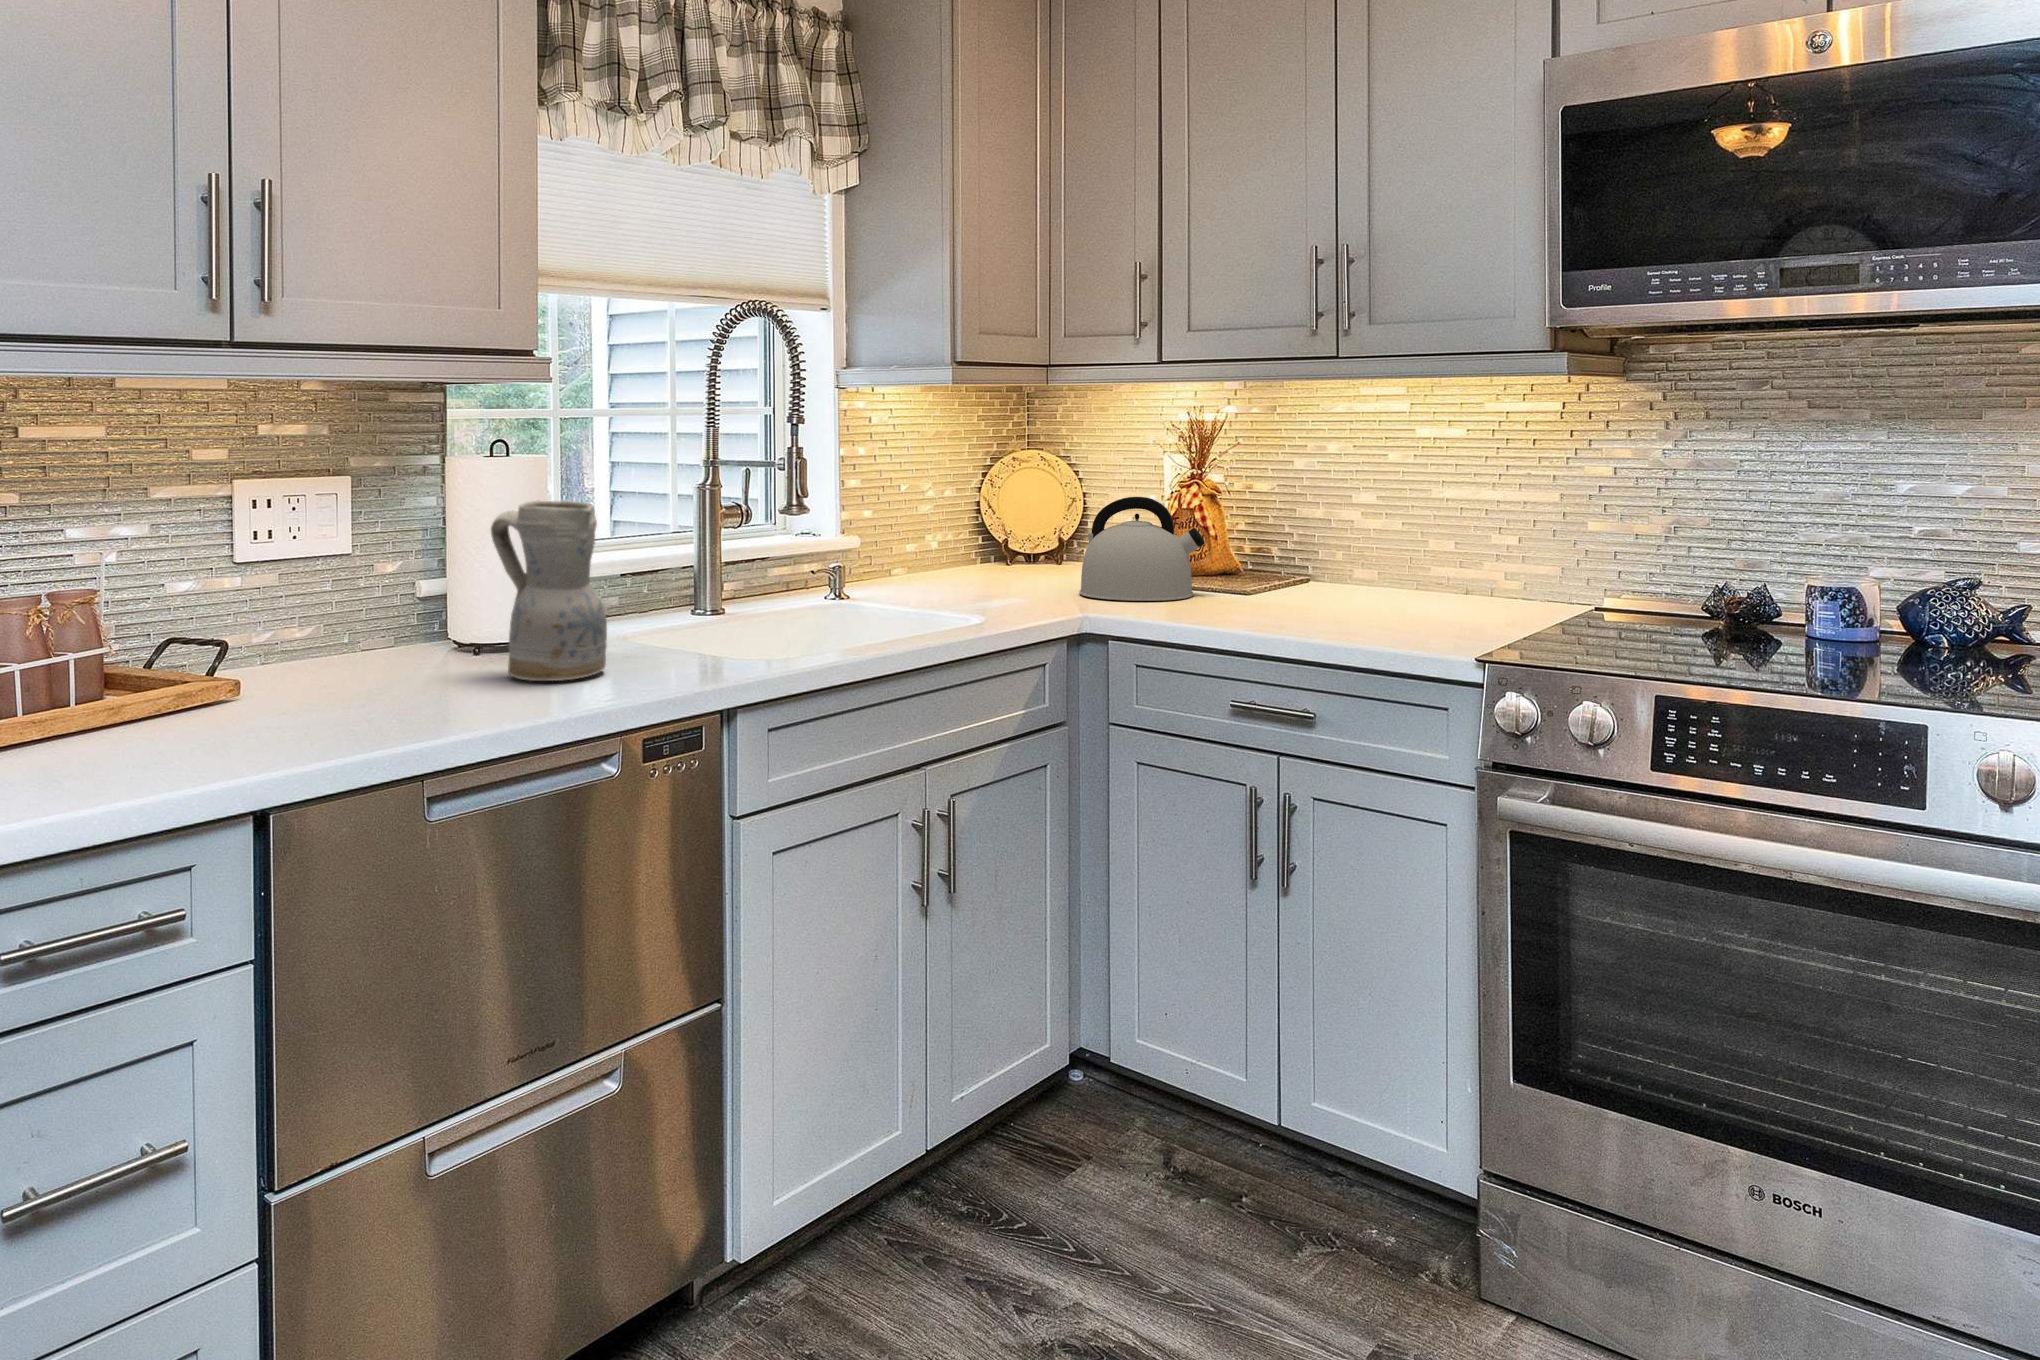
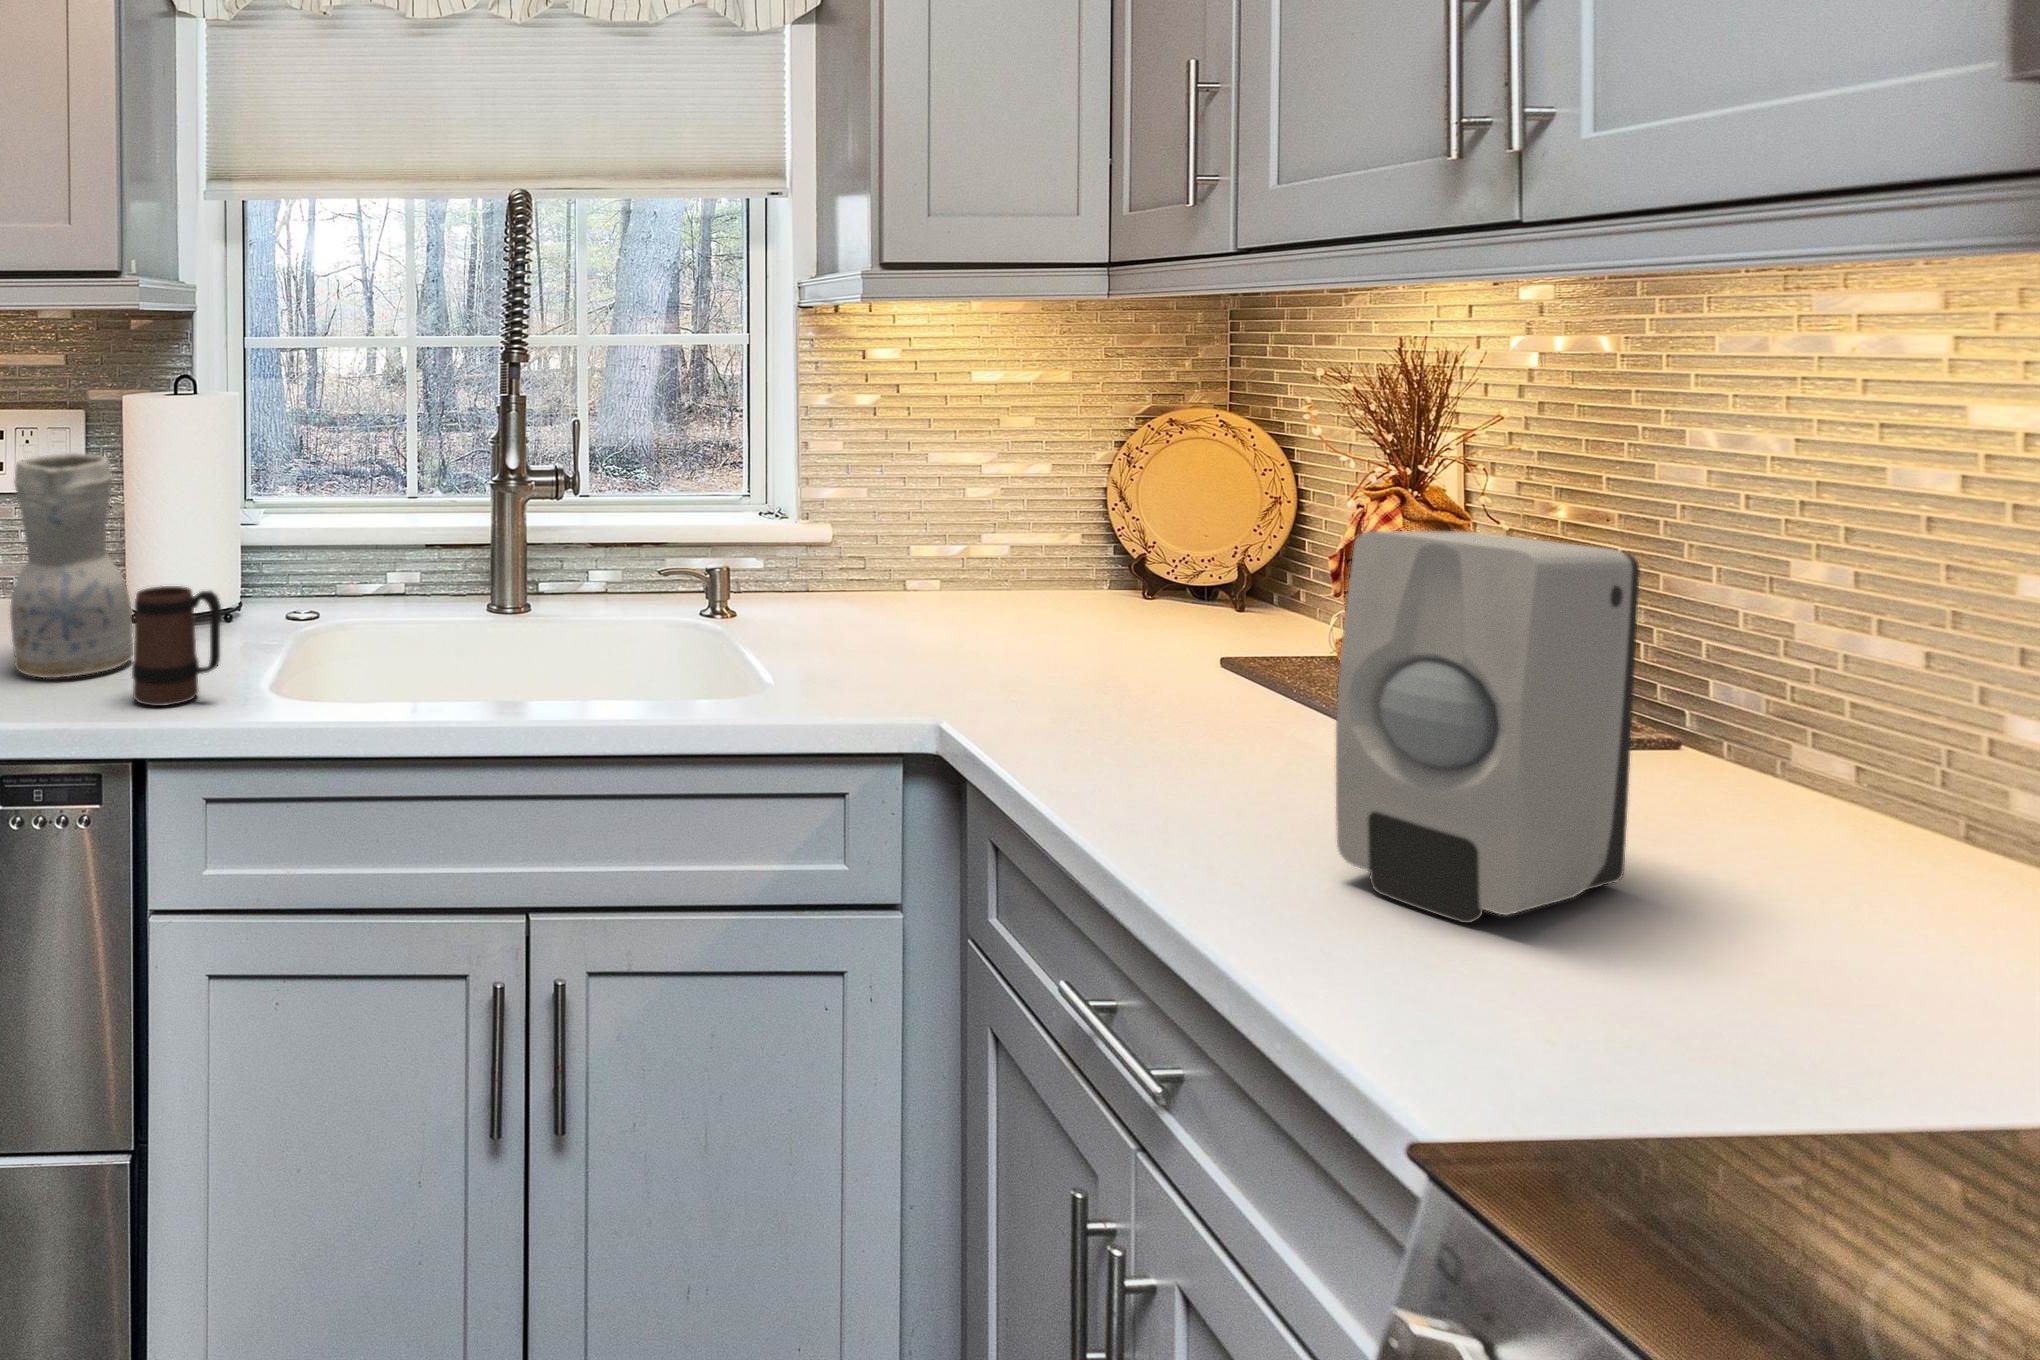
soap dispenser: none [1323,480,1396,624] -> present [1336,531,1640,923]
kettle: present [1079,497,1205,601] -> none [1055,510,1303,728]
mug: none [677,586,745,675] -> present [132,586,221,706]

